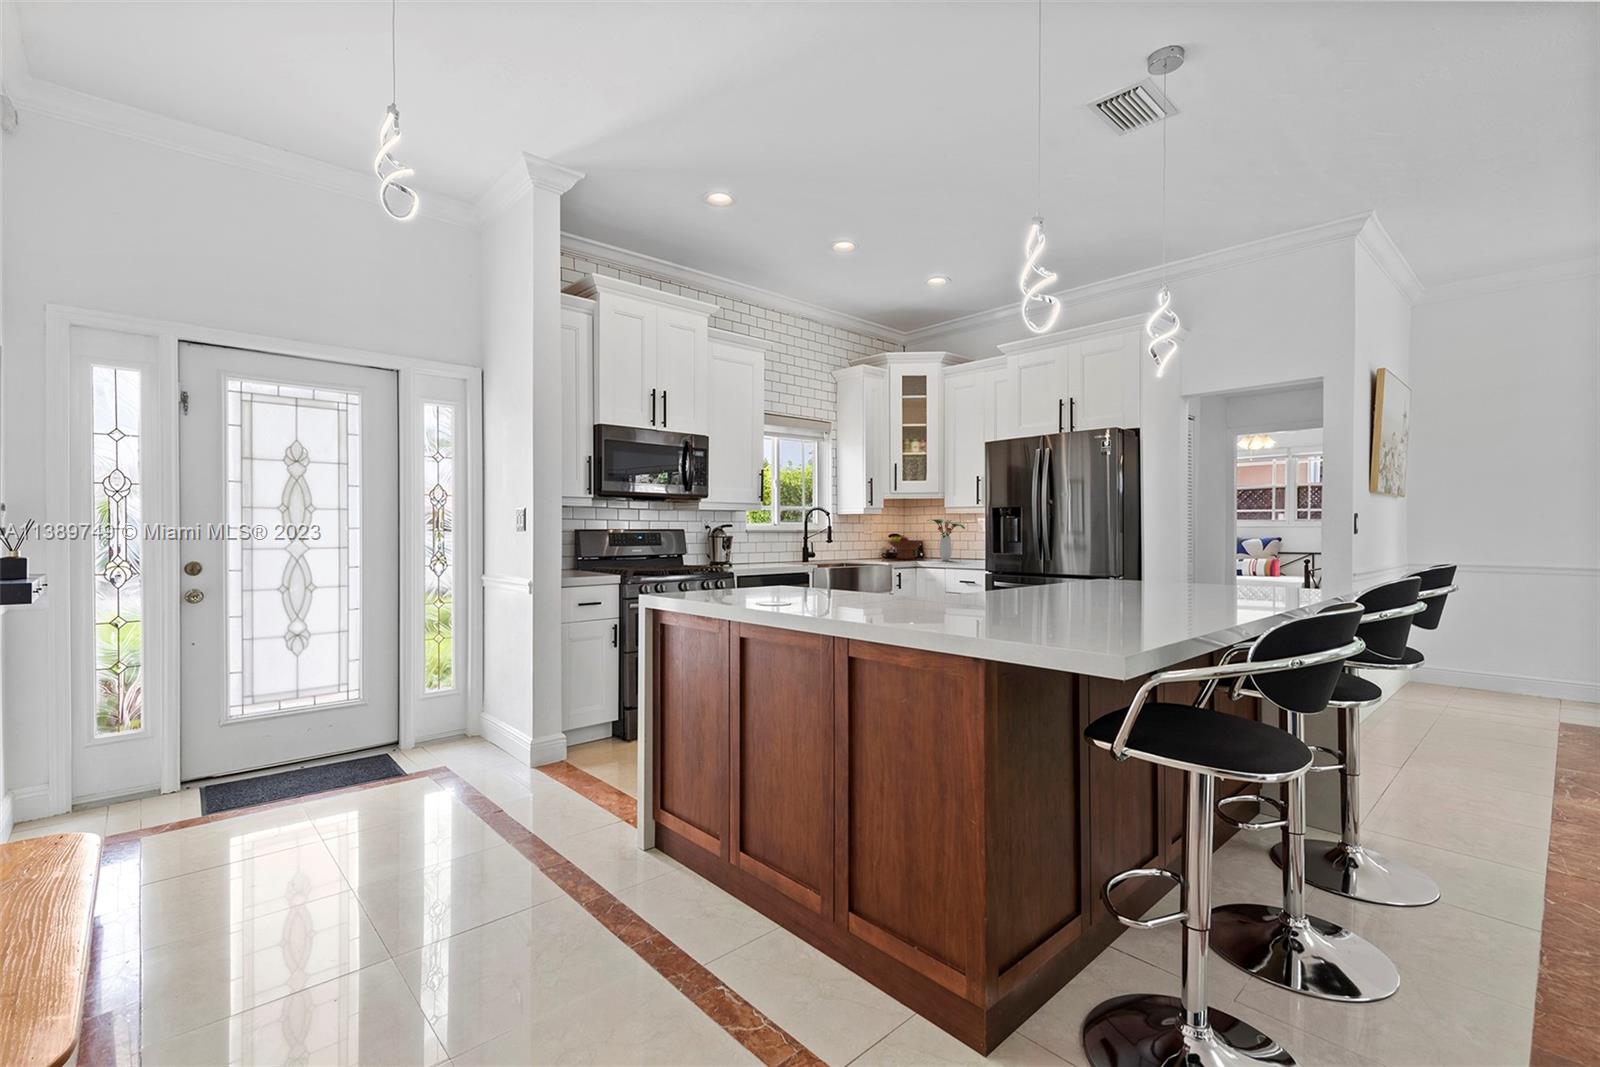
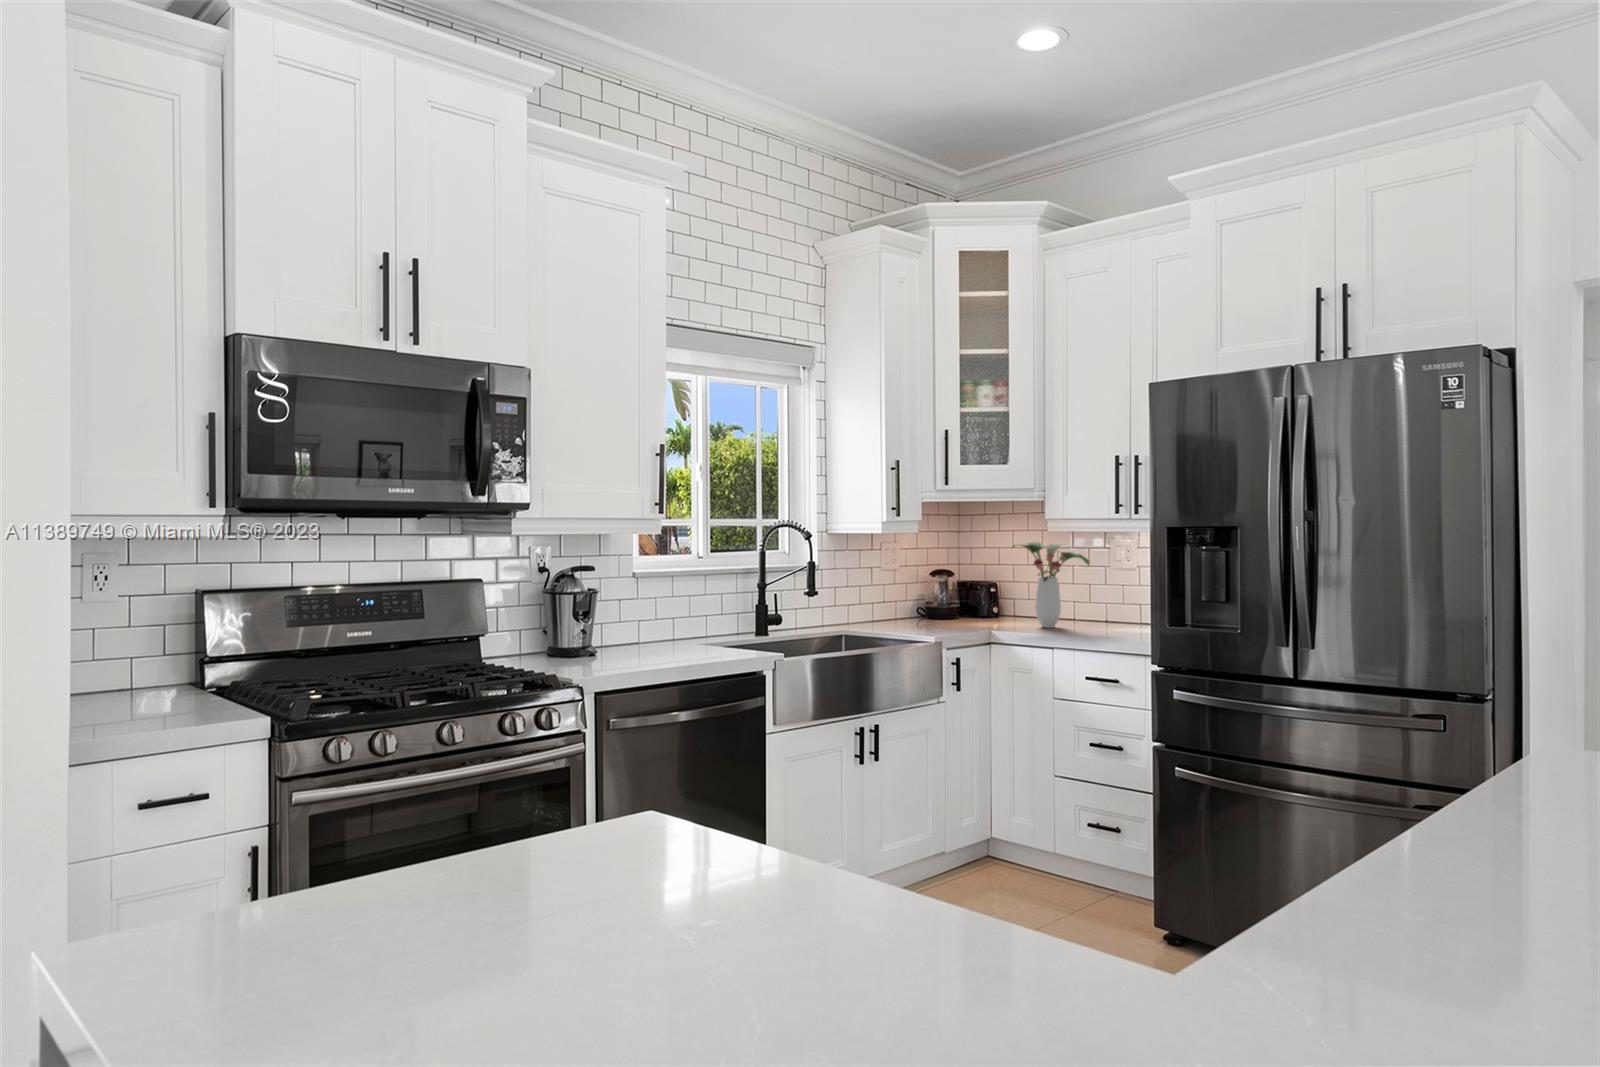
fruit bowl: present [889,535,923,559] -> none [928,572,1002,621]

